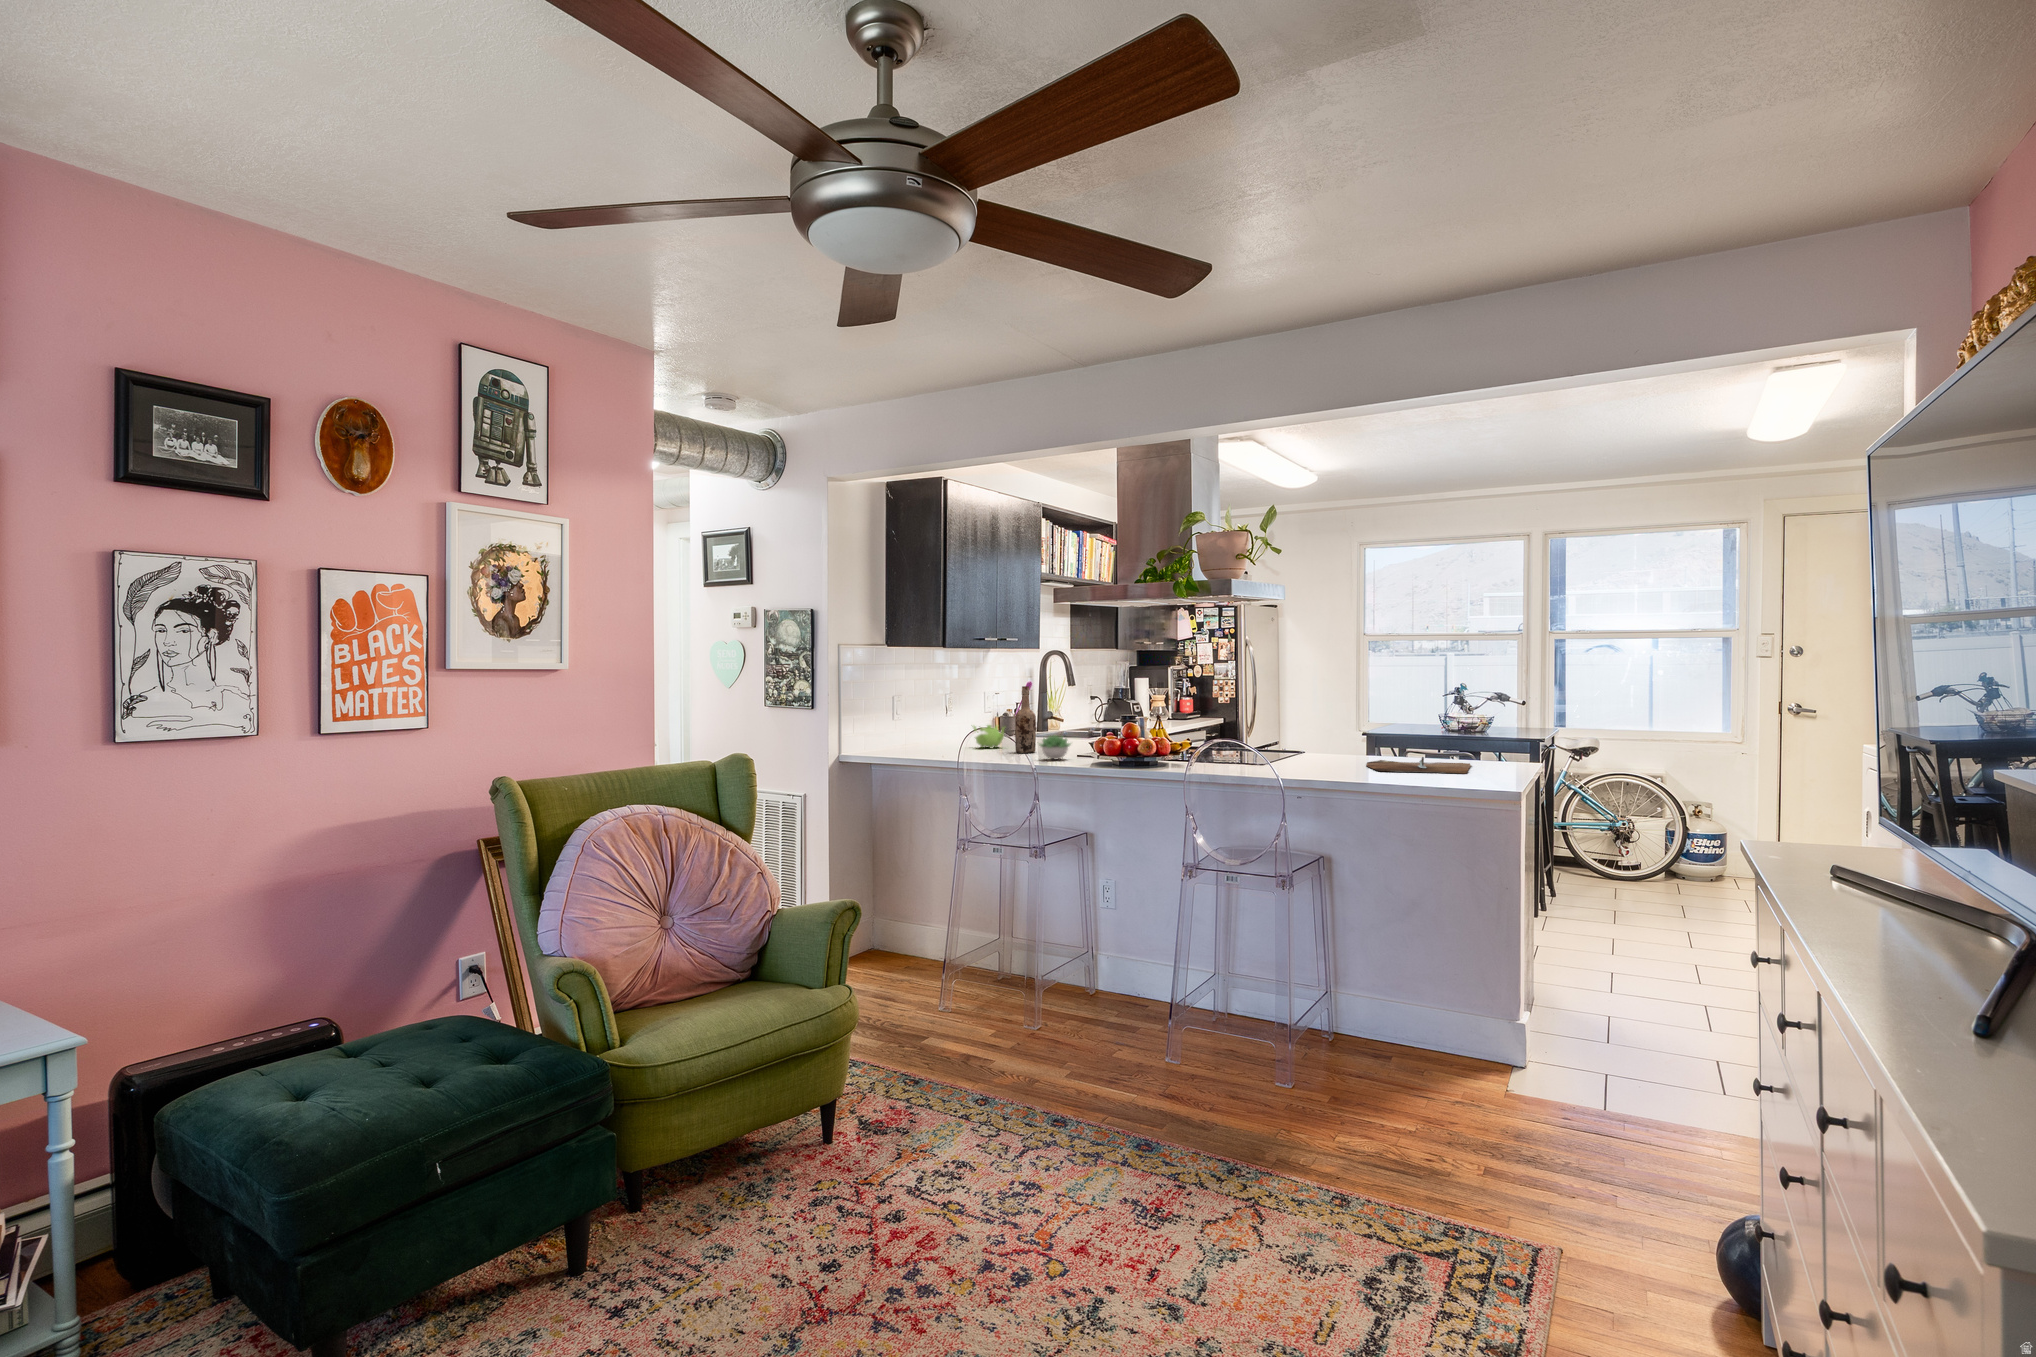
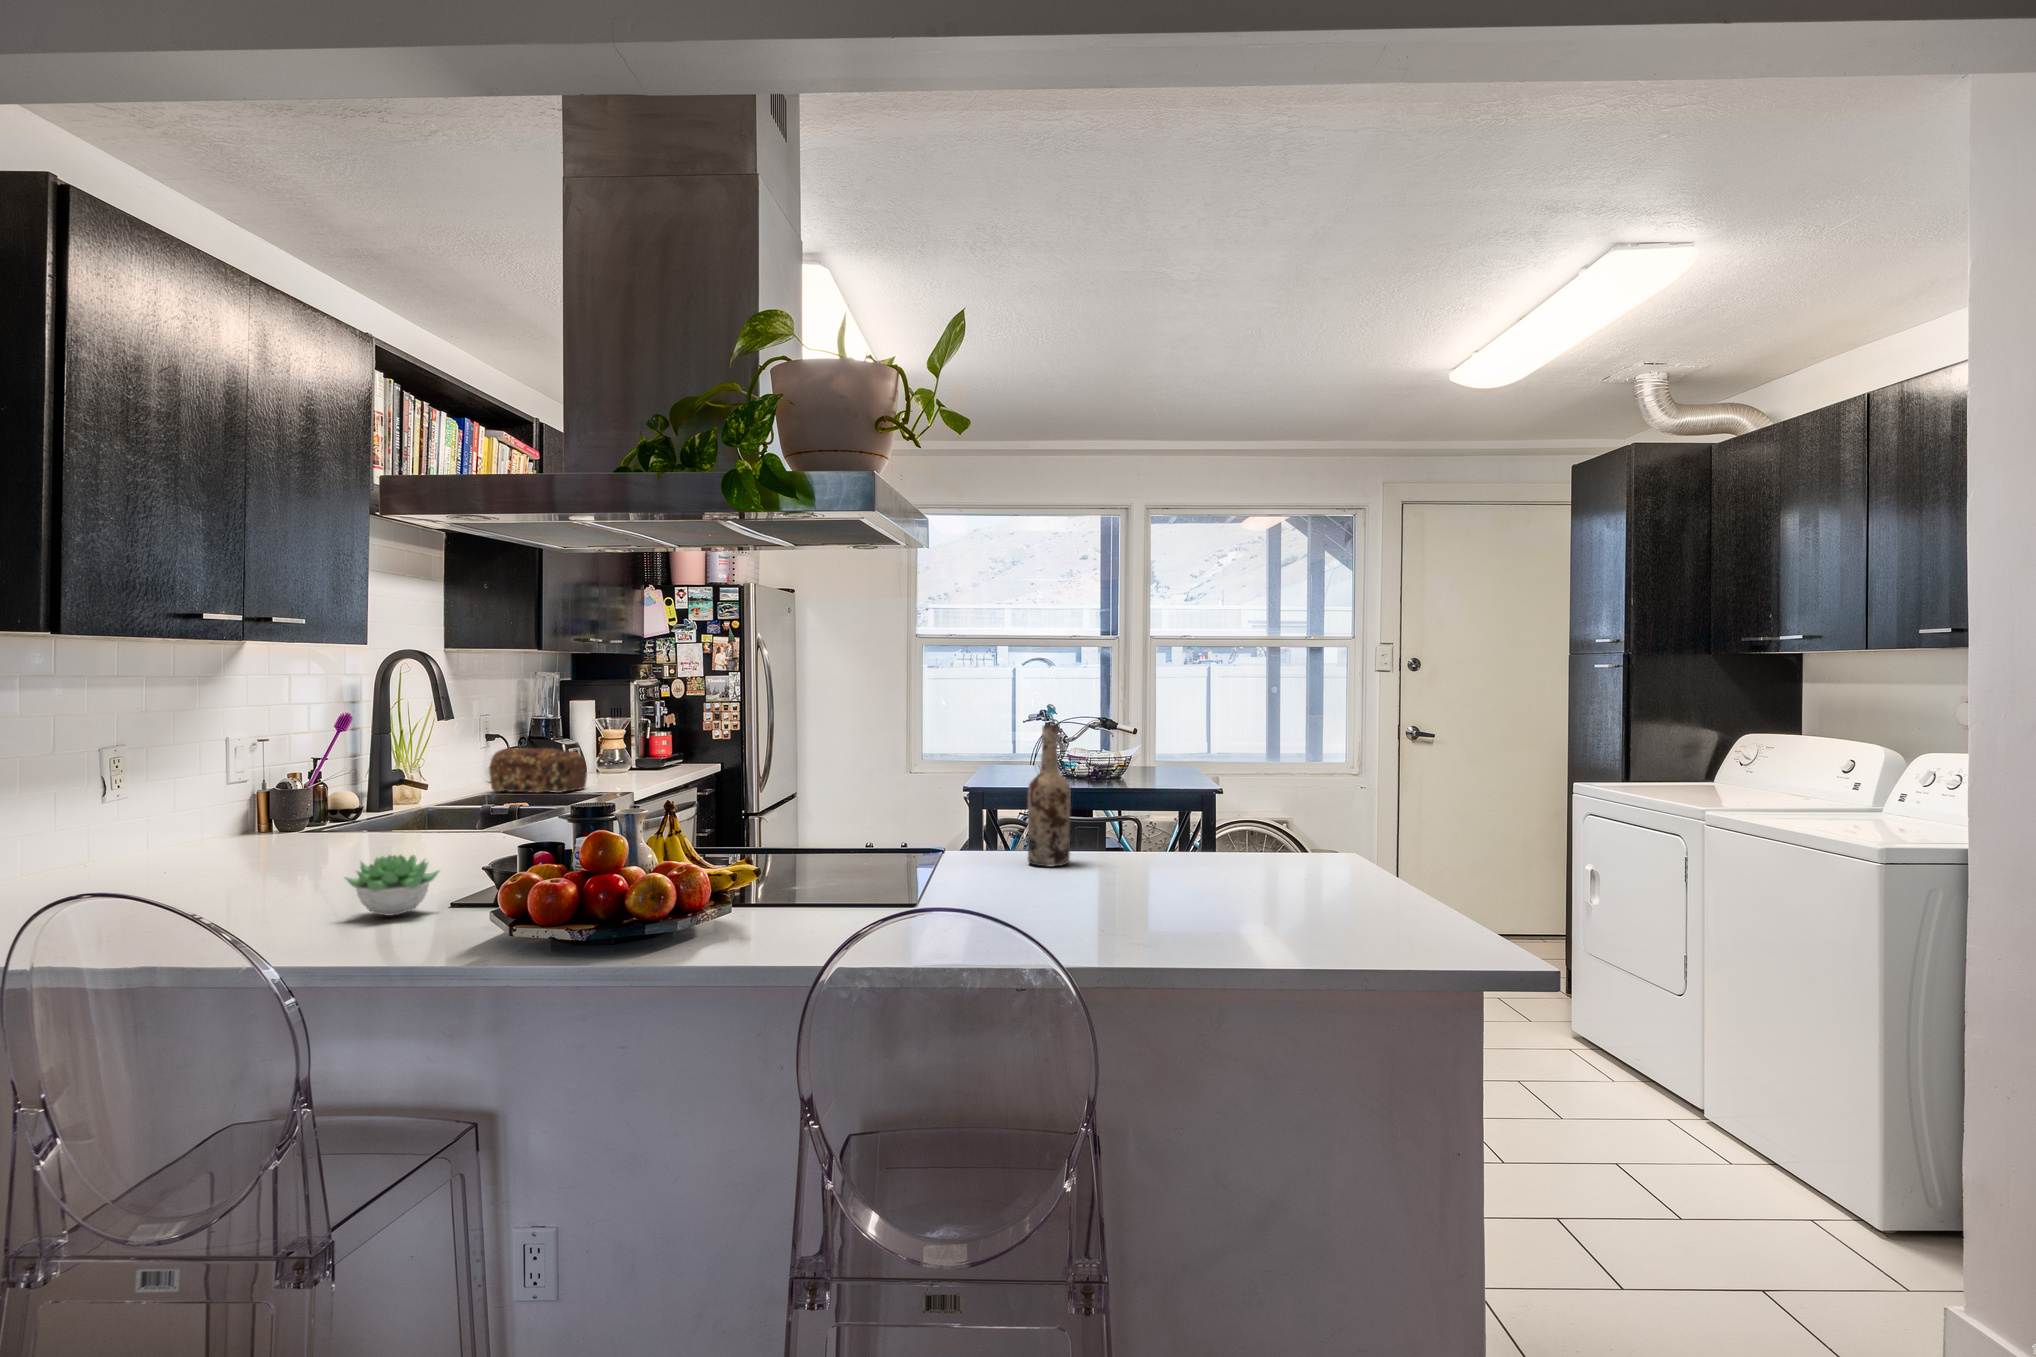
wine bottle: present [1015,686,1036,753] -> present [1028,725,1071,866]
bread loaf: none [1093,703,1143,728] -> present [489,748,587,793]
teapot: present [974,725,1005,748] -> none [182,816,277,875]
cutting board: present [1366,757,1471,773] -> none [1078,867,1295,908]

